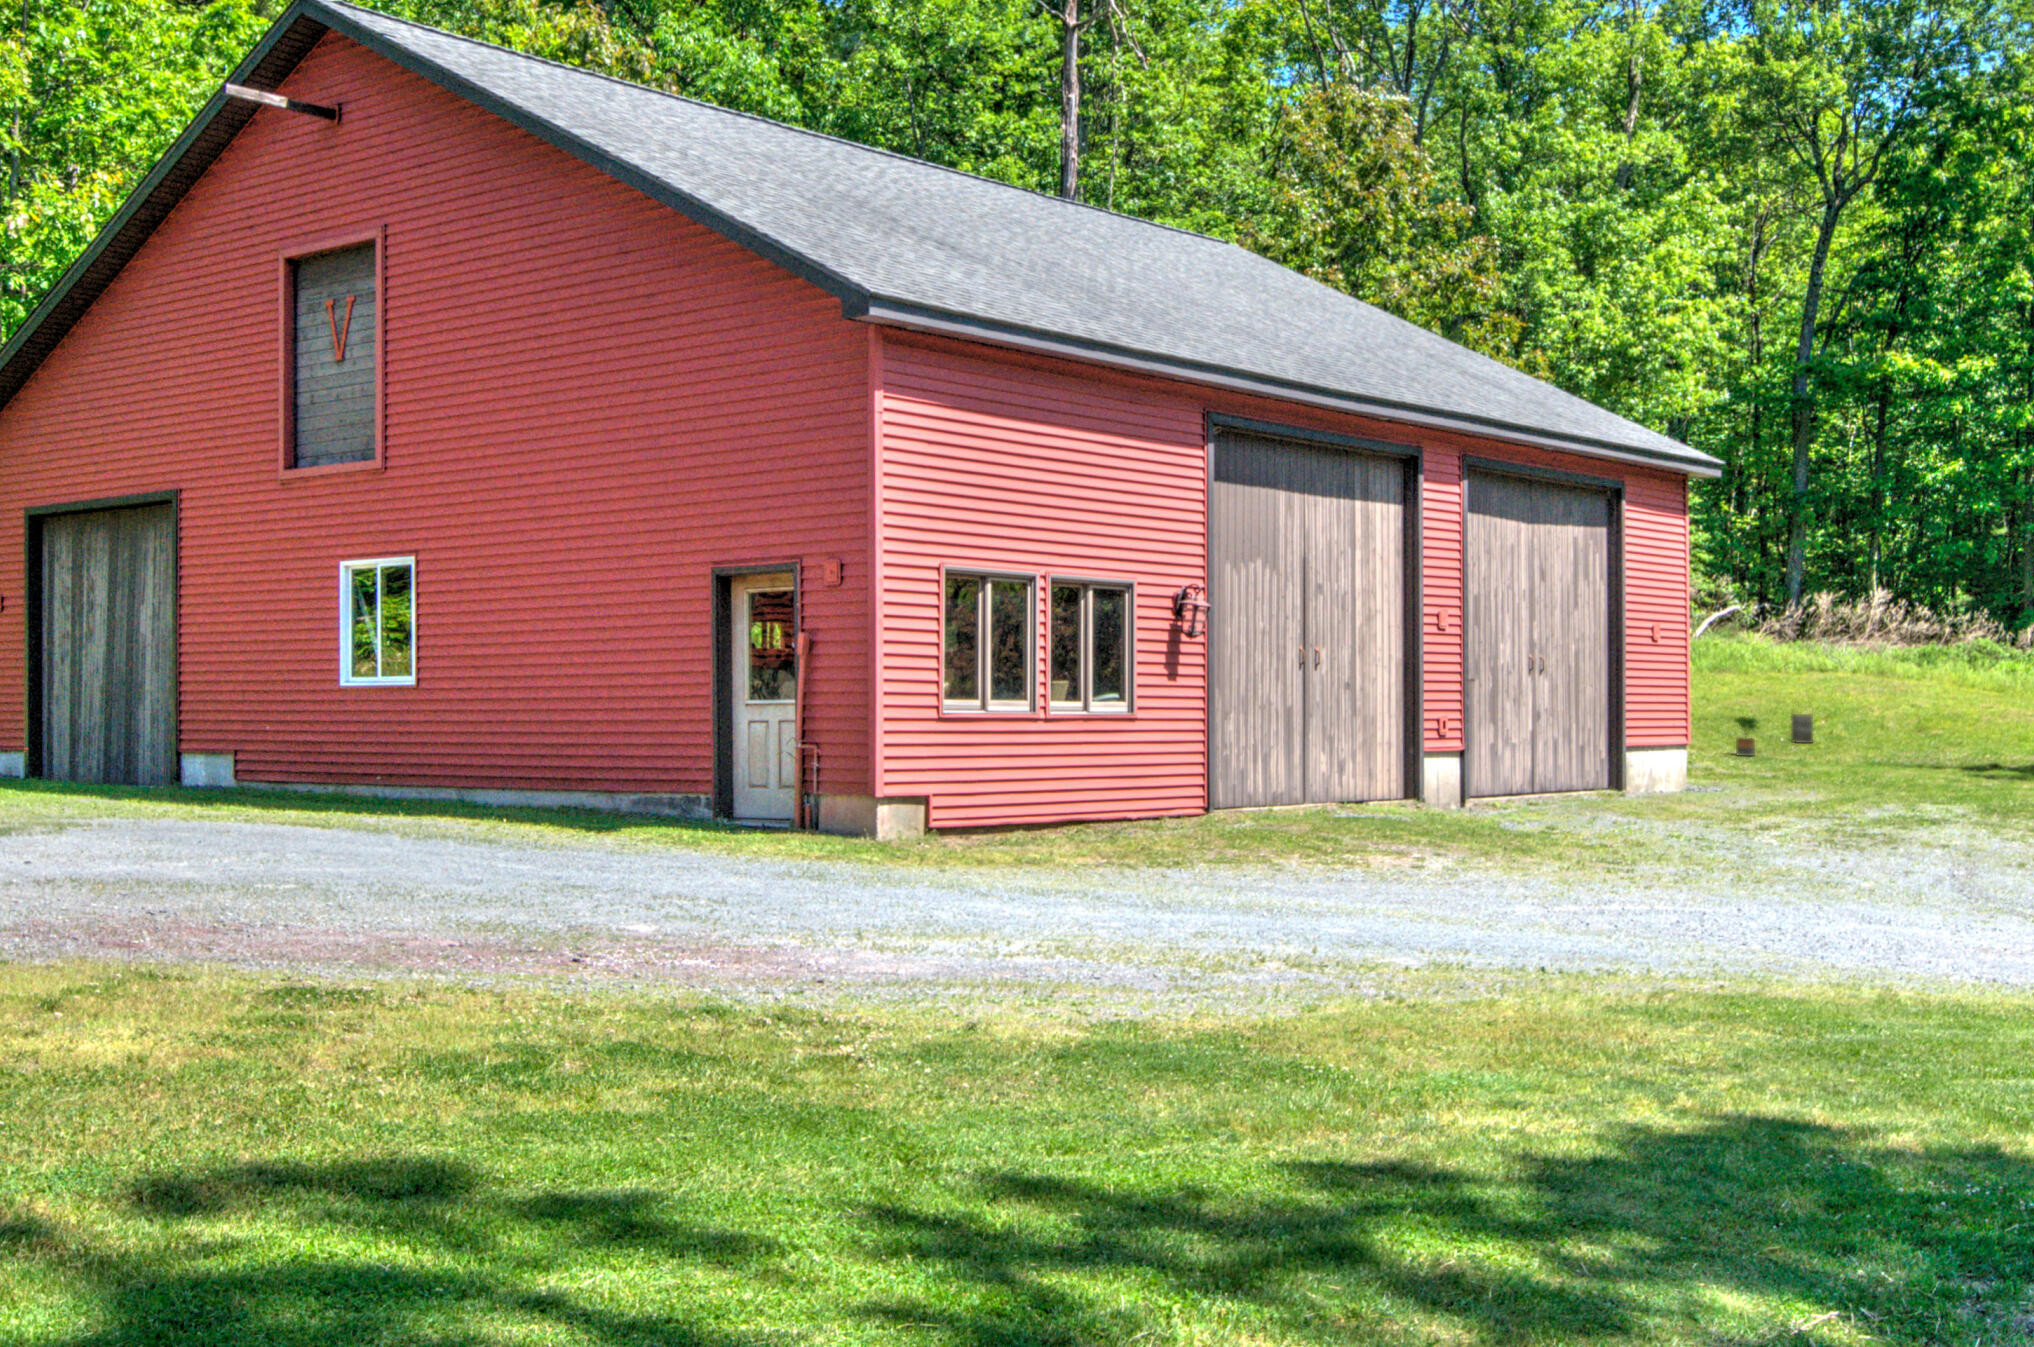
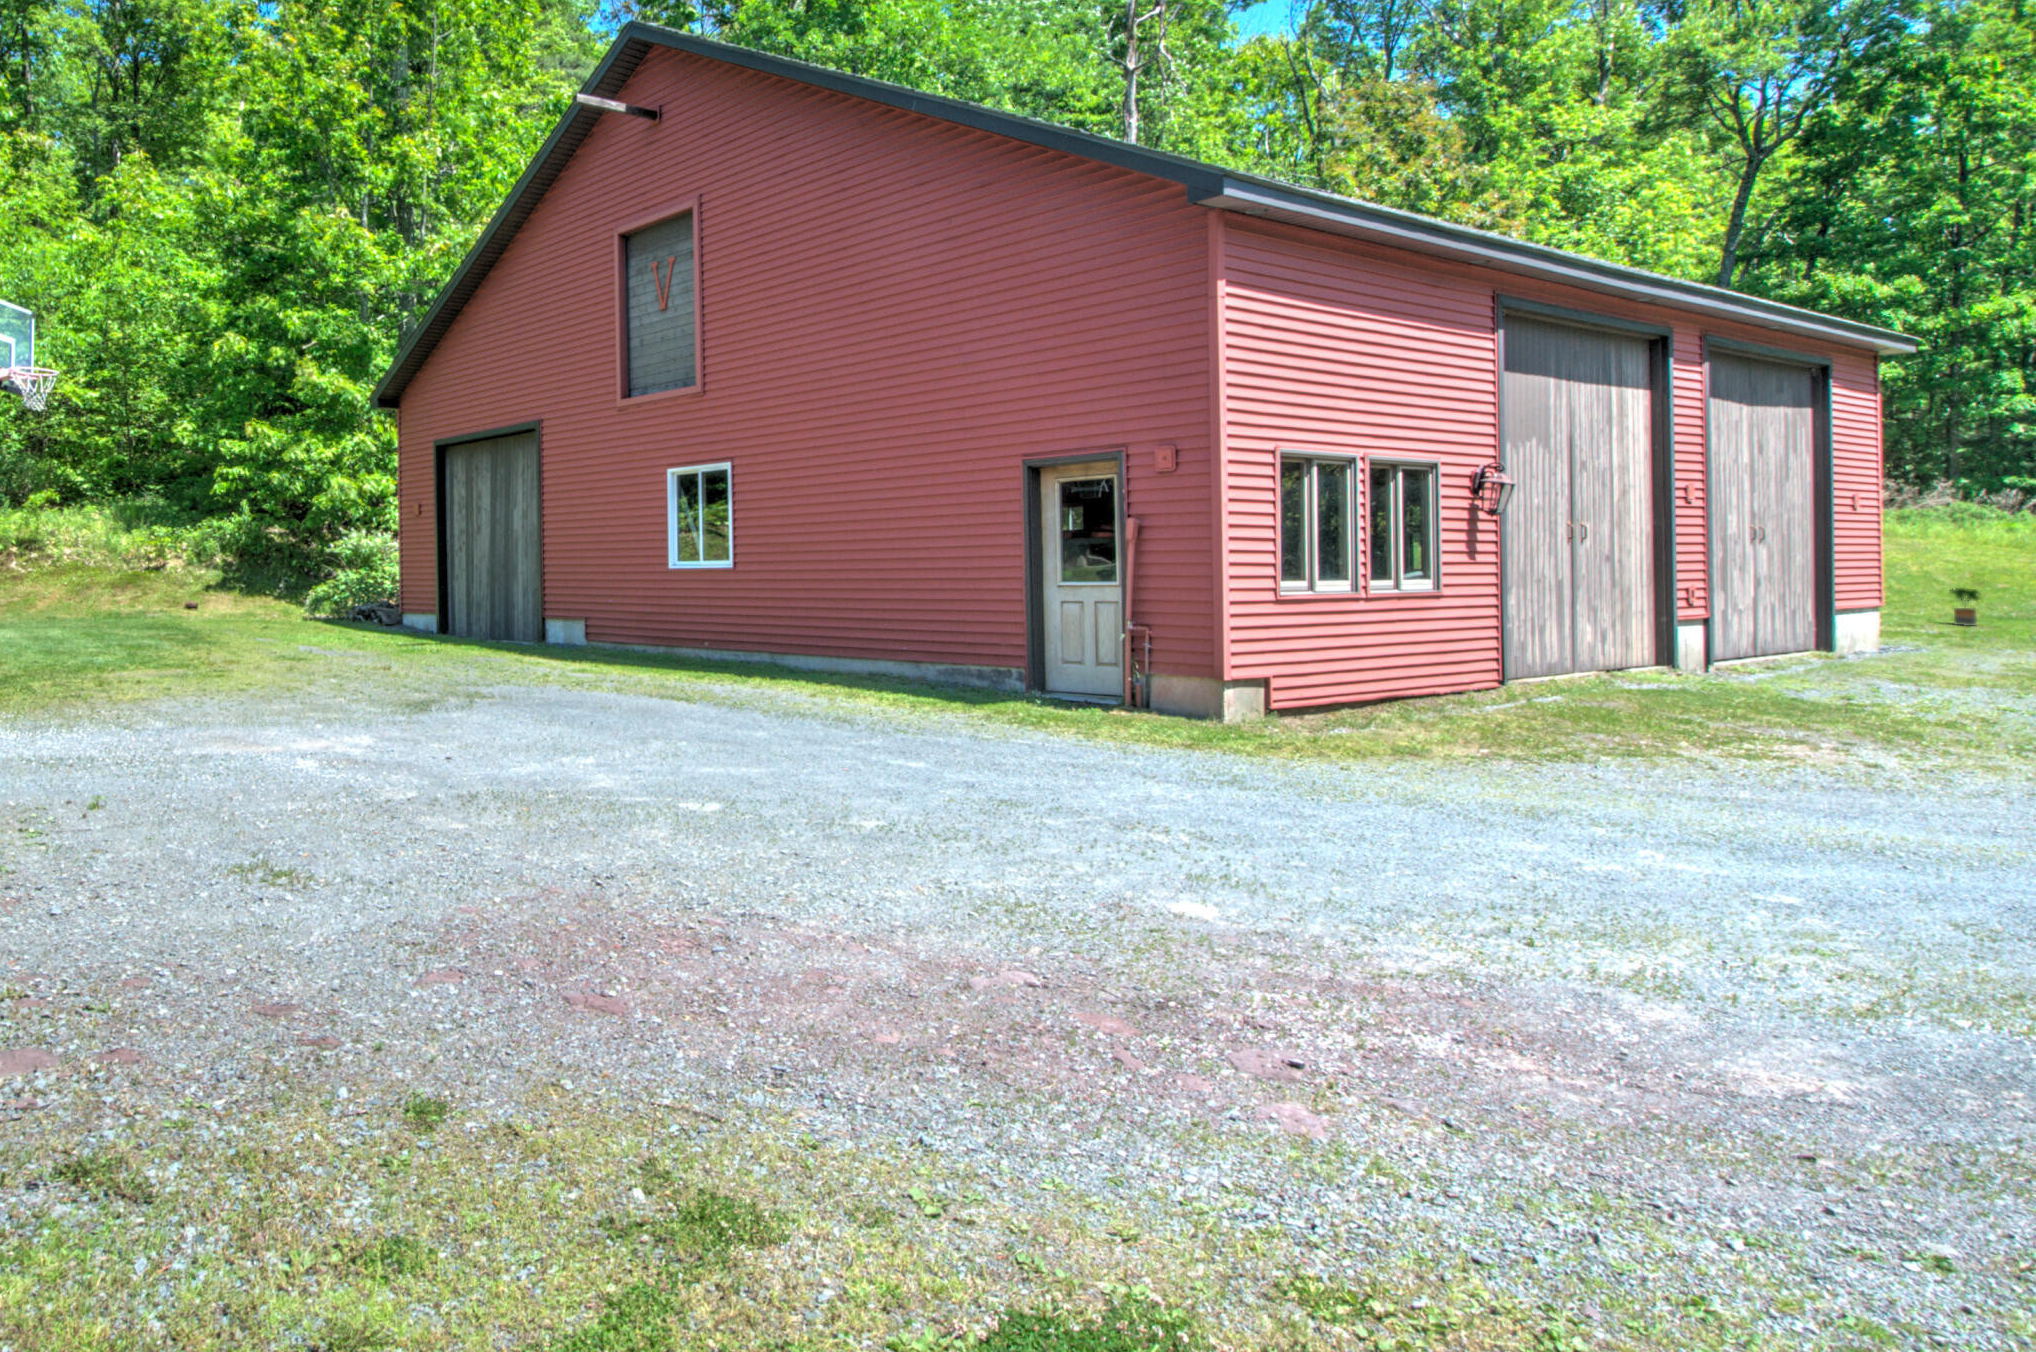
basket: present [1791,705,1813,743] -> none [1986,572,2017,612]

